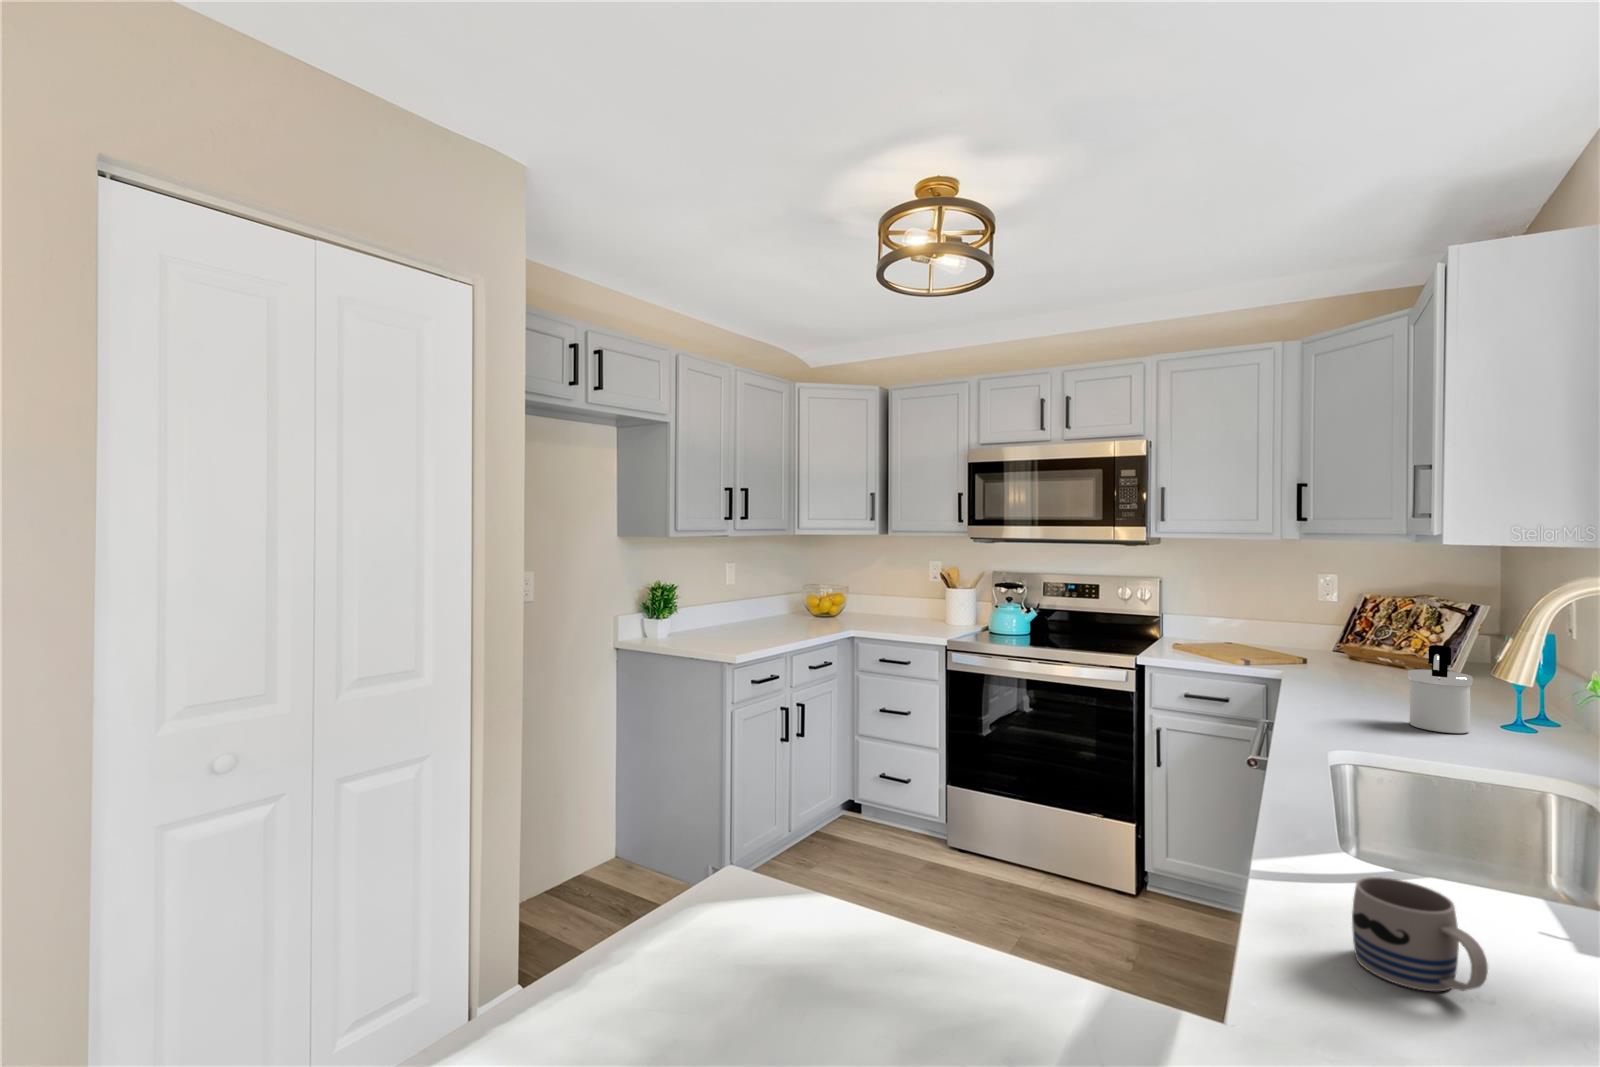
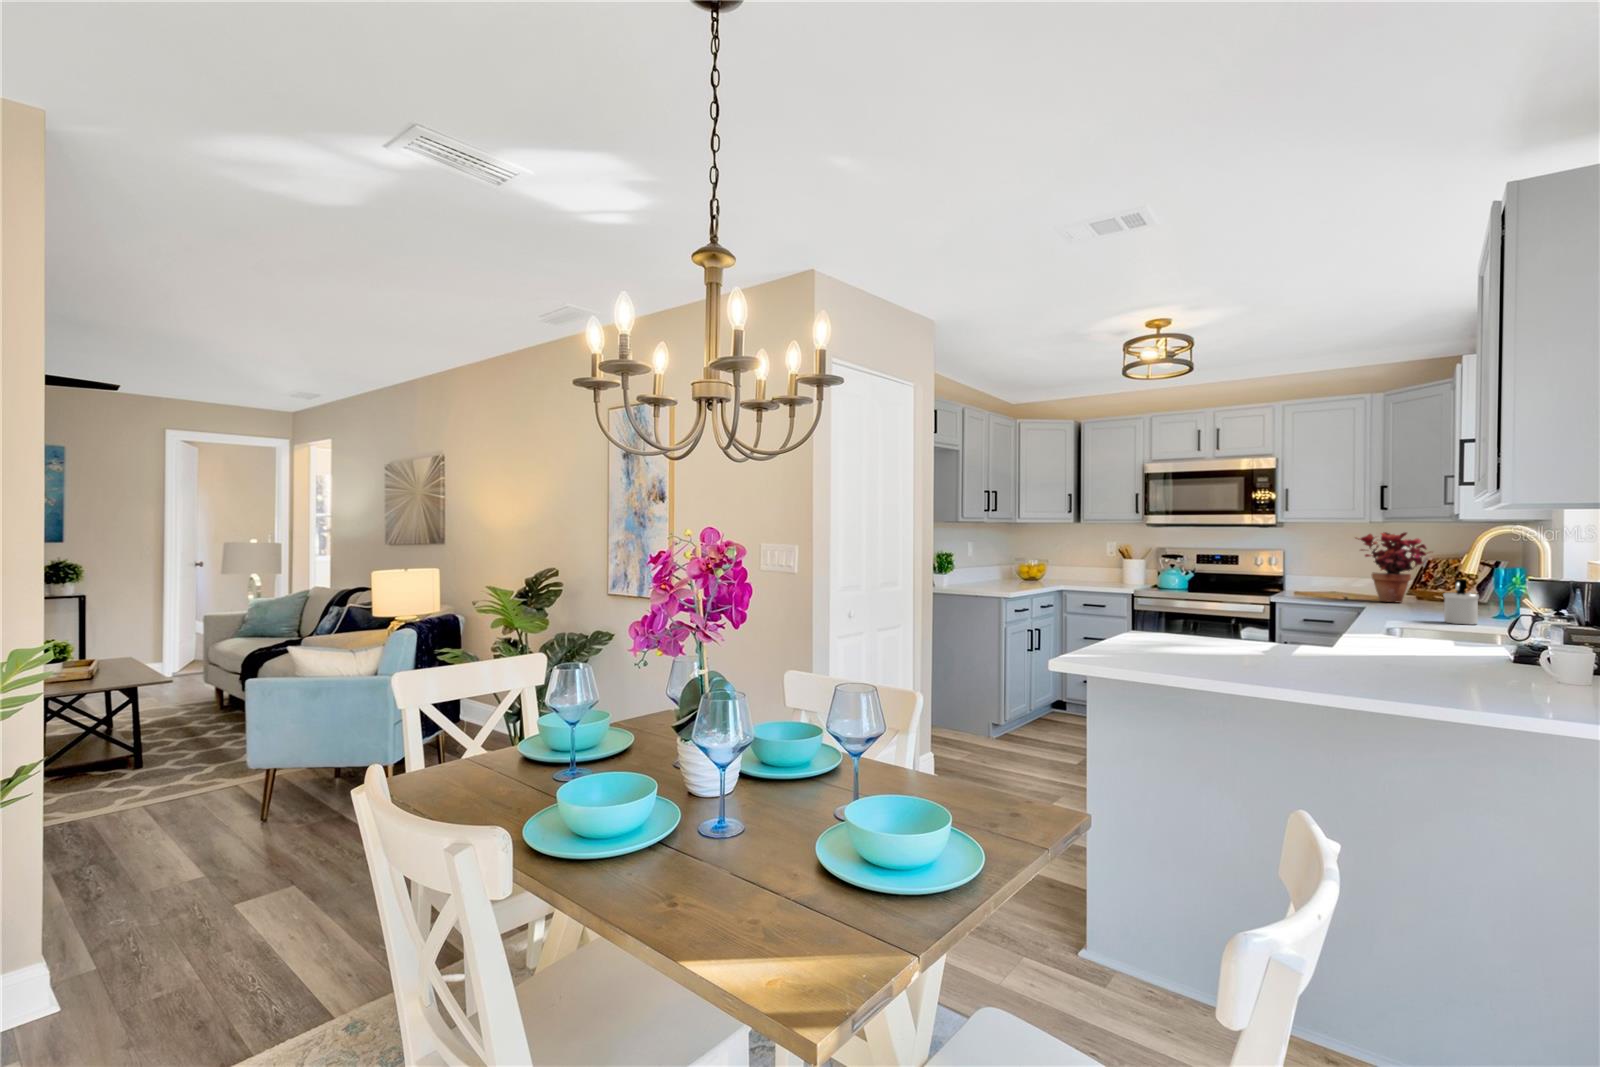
potted plant: none [1259,555,1379,668] -> present [1356,532,1426,603]
mug: present [1352,877,1488,991] -> none [1397,638,1440,666]

